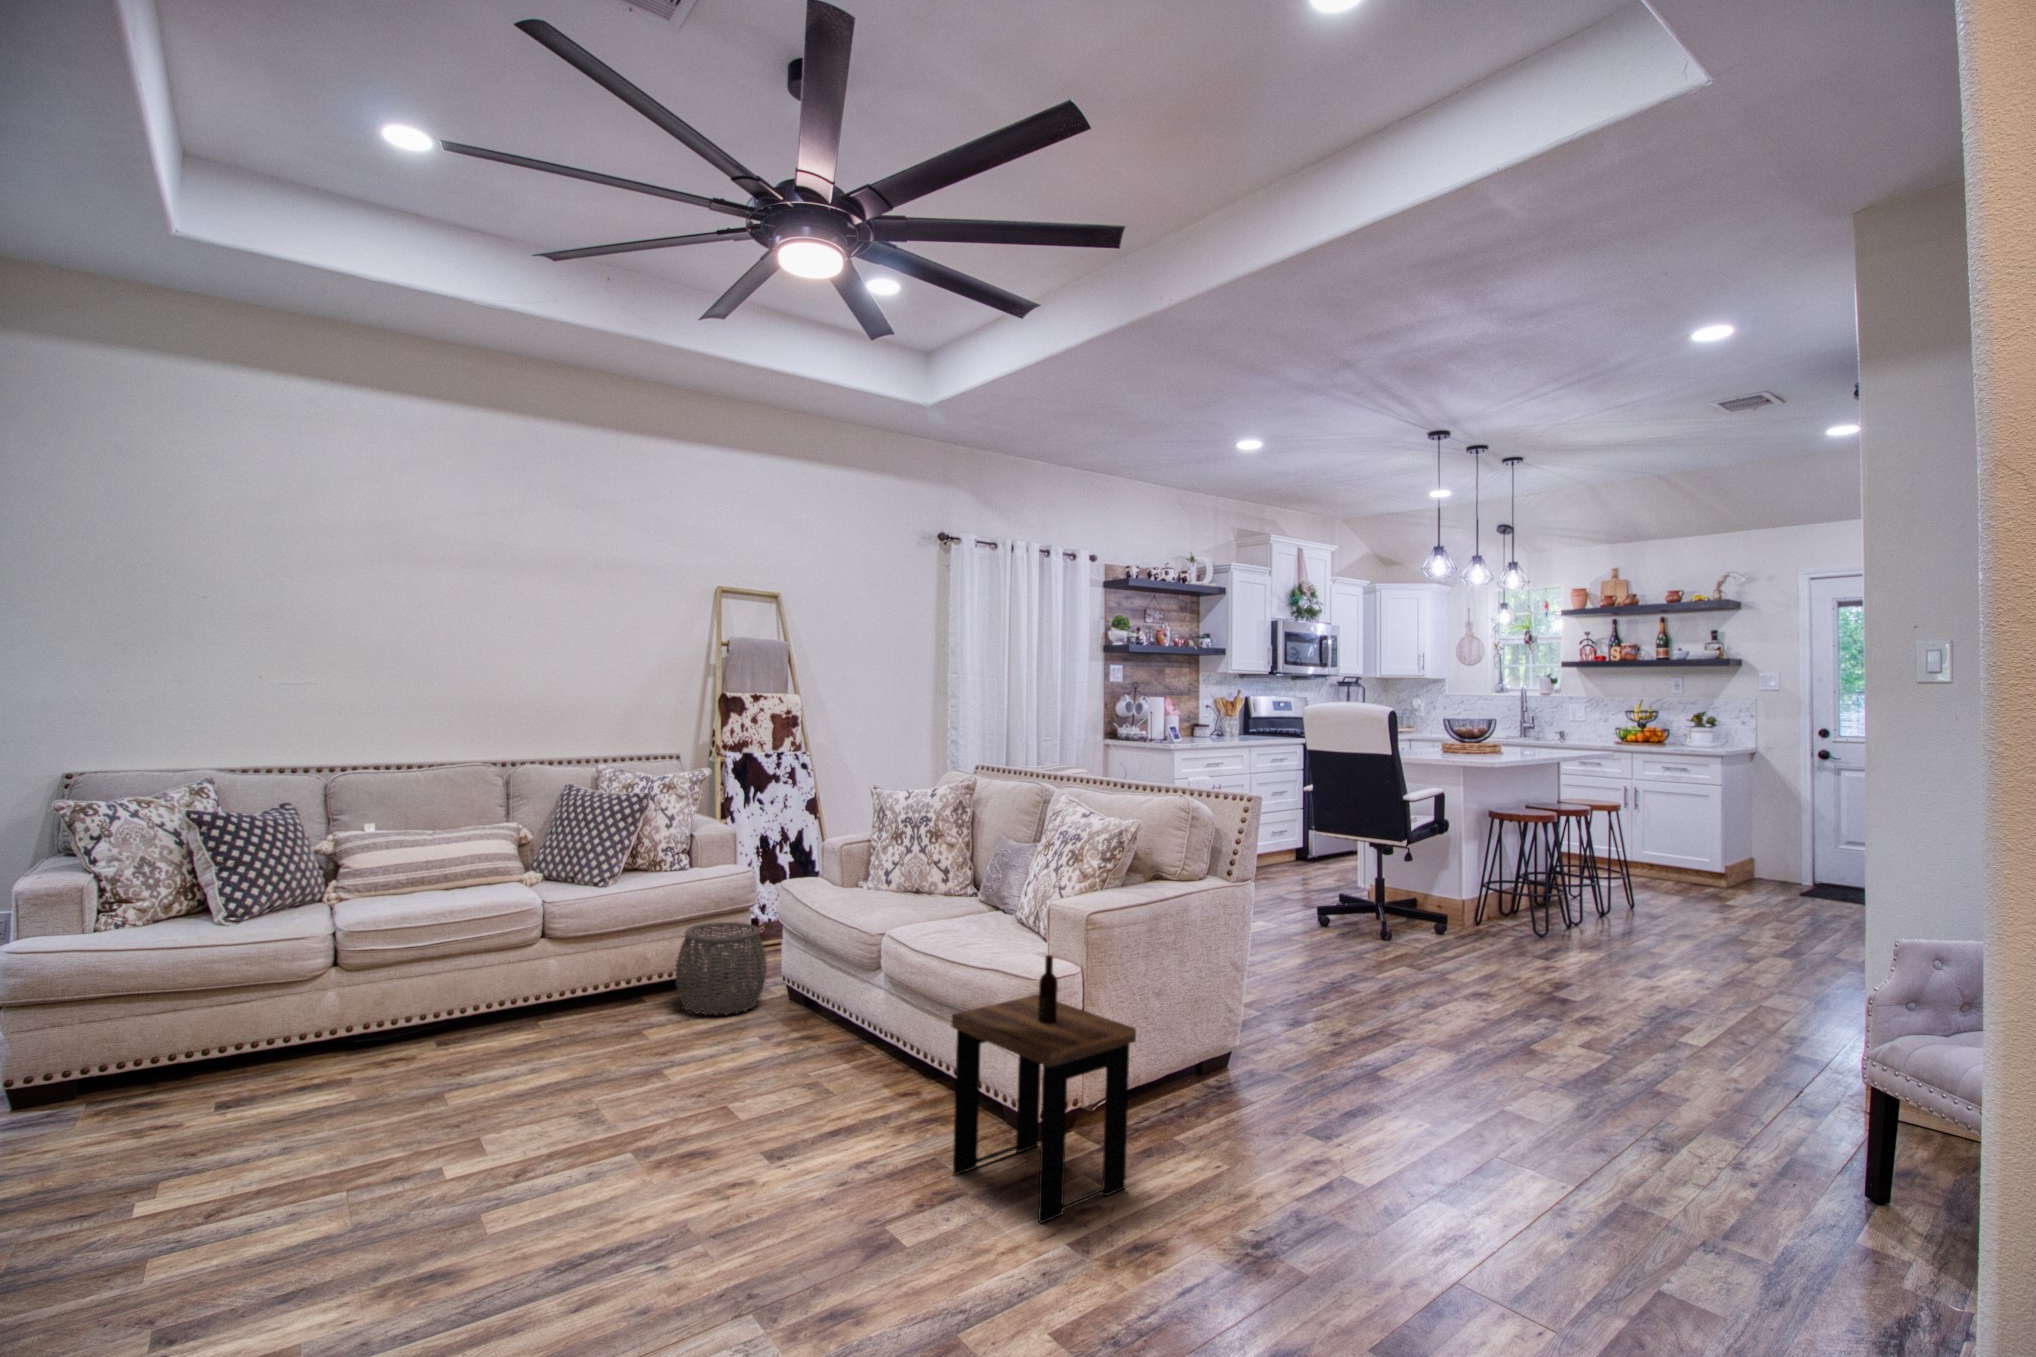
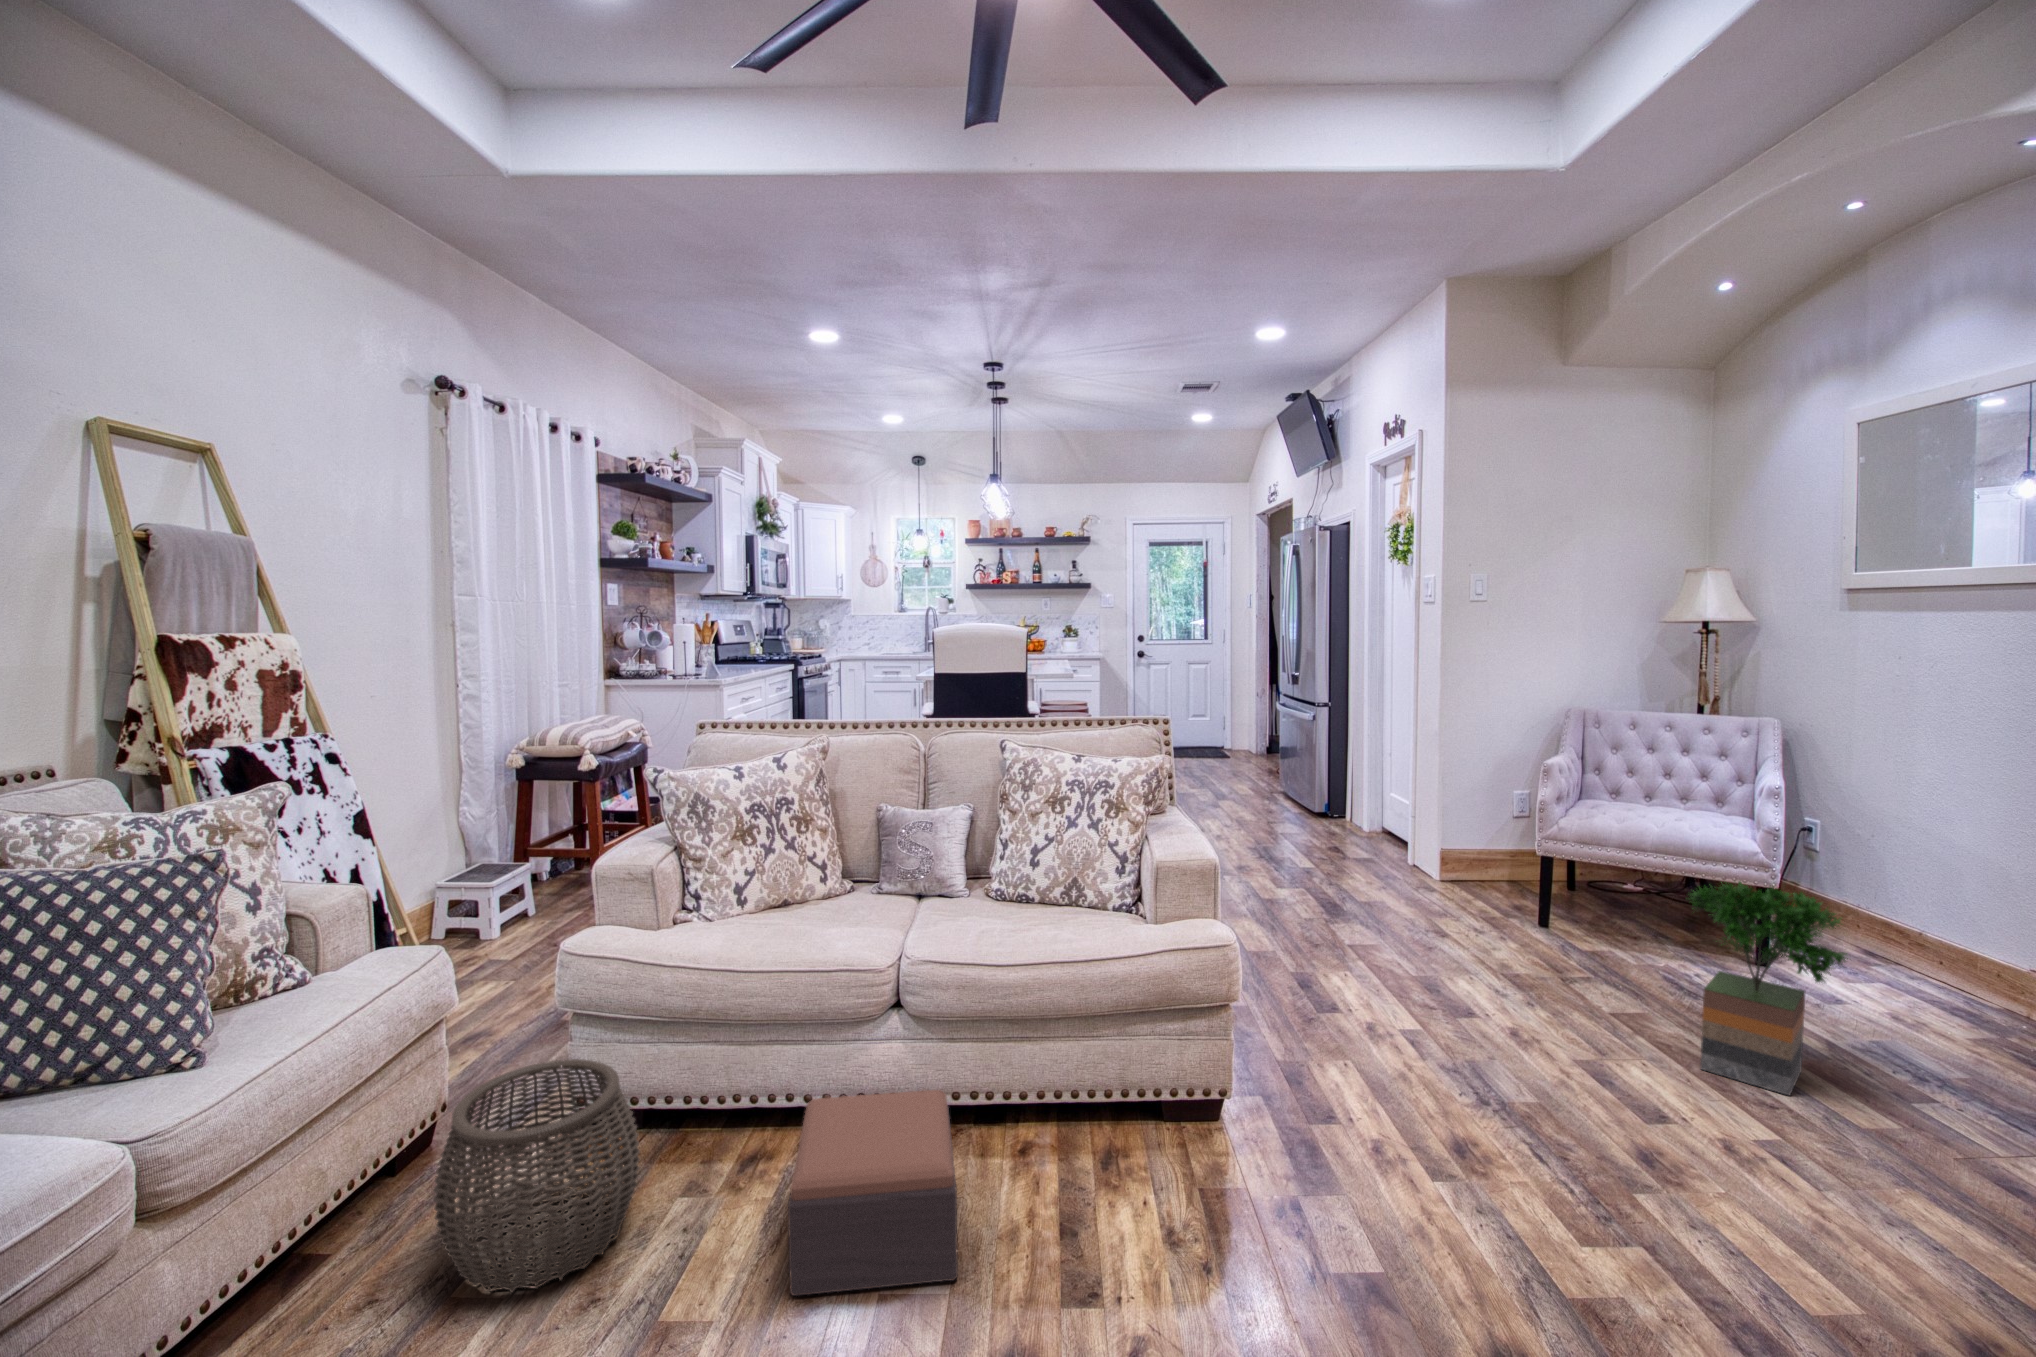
side table: present [952,955,1136,1223] -> none [1380,933,1676,1302]
footstool: none [749,976,870,1072] -> present [788,1090,958,1296]
potted tree: none [1444,1041,1620,1285] -> present [1690,881,1848,1095]

